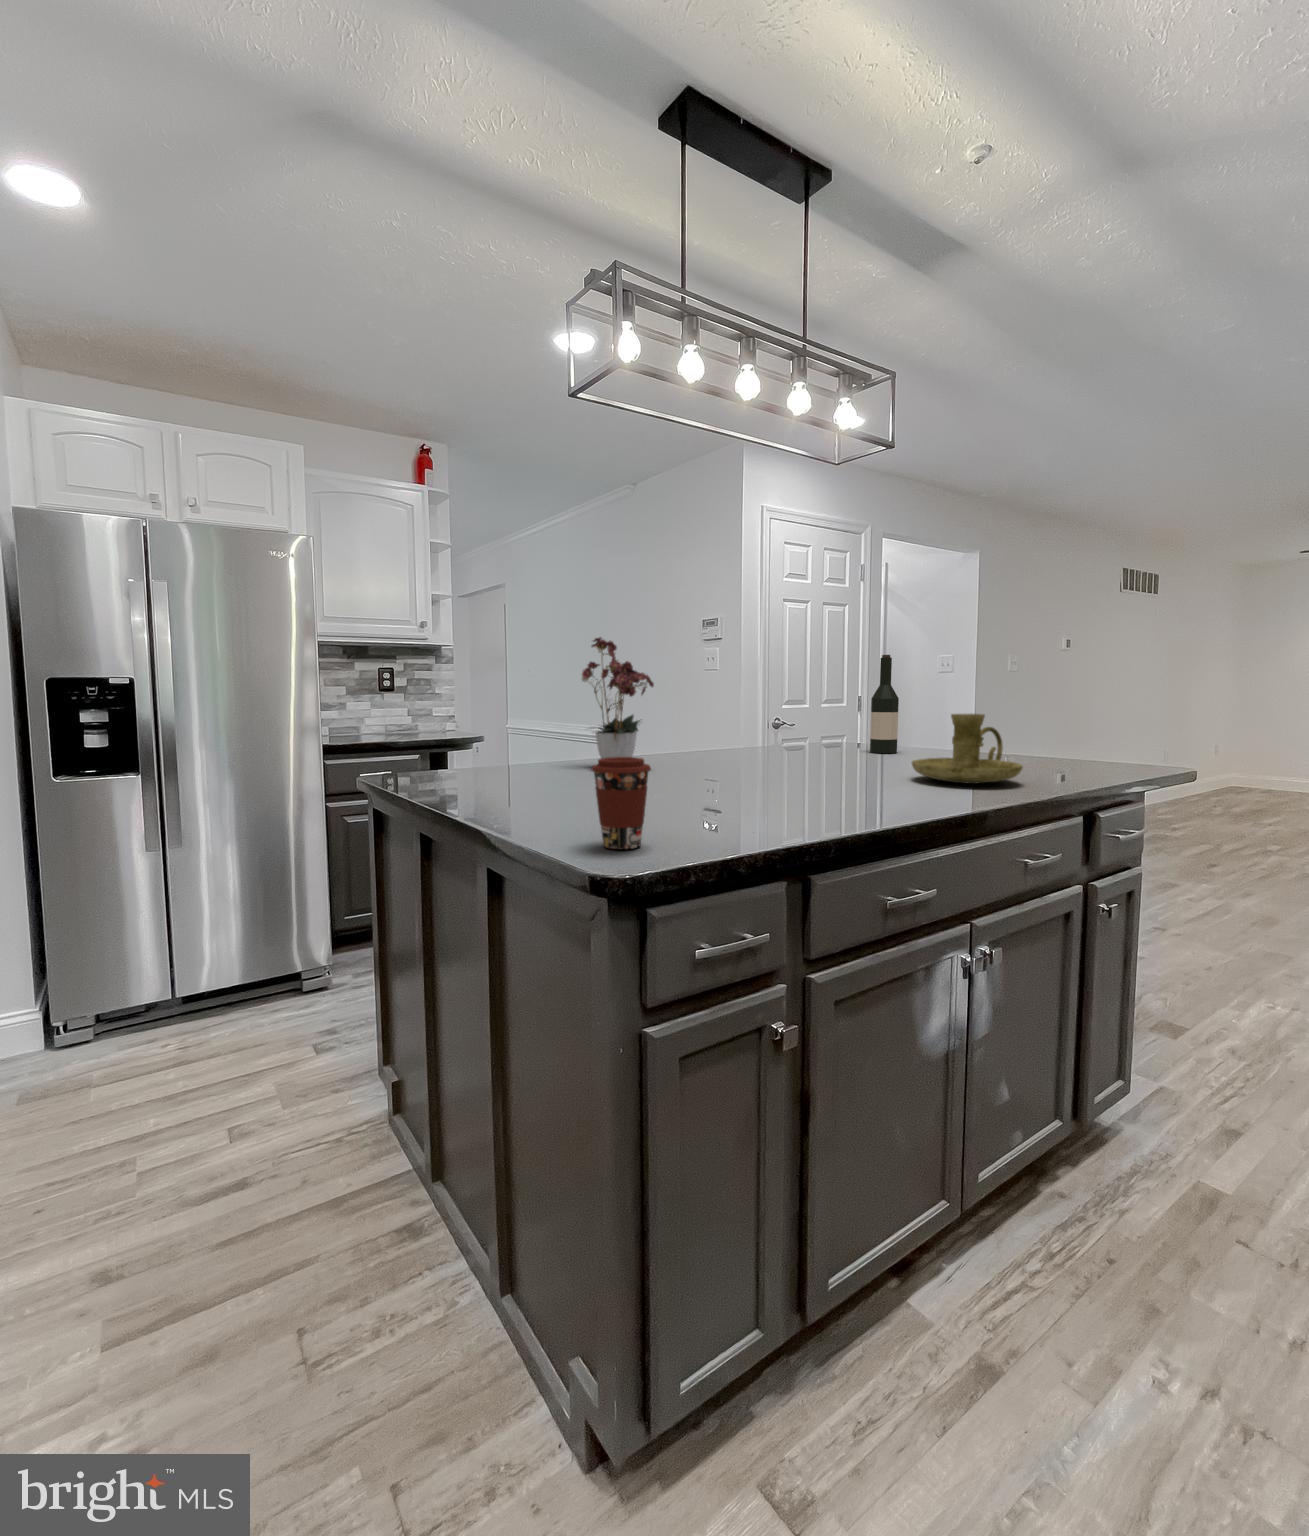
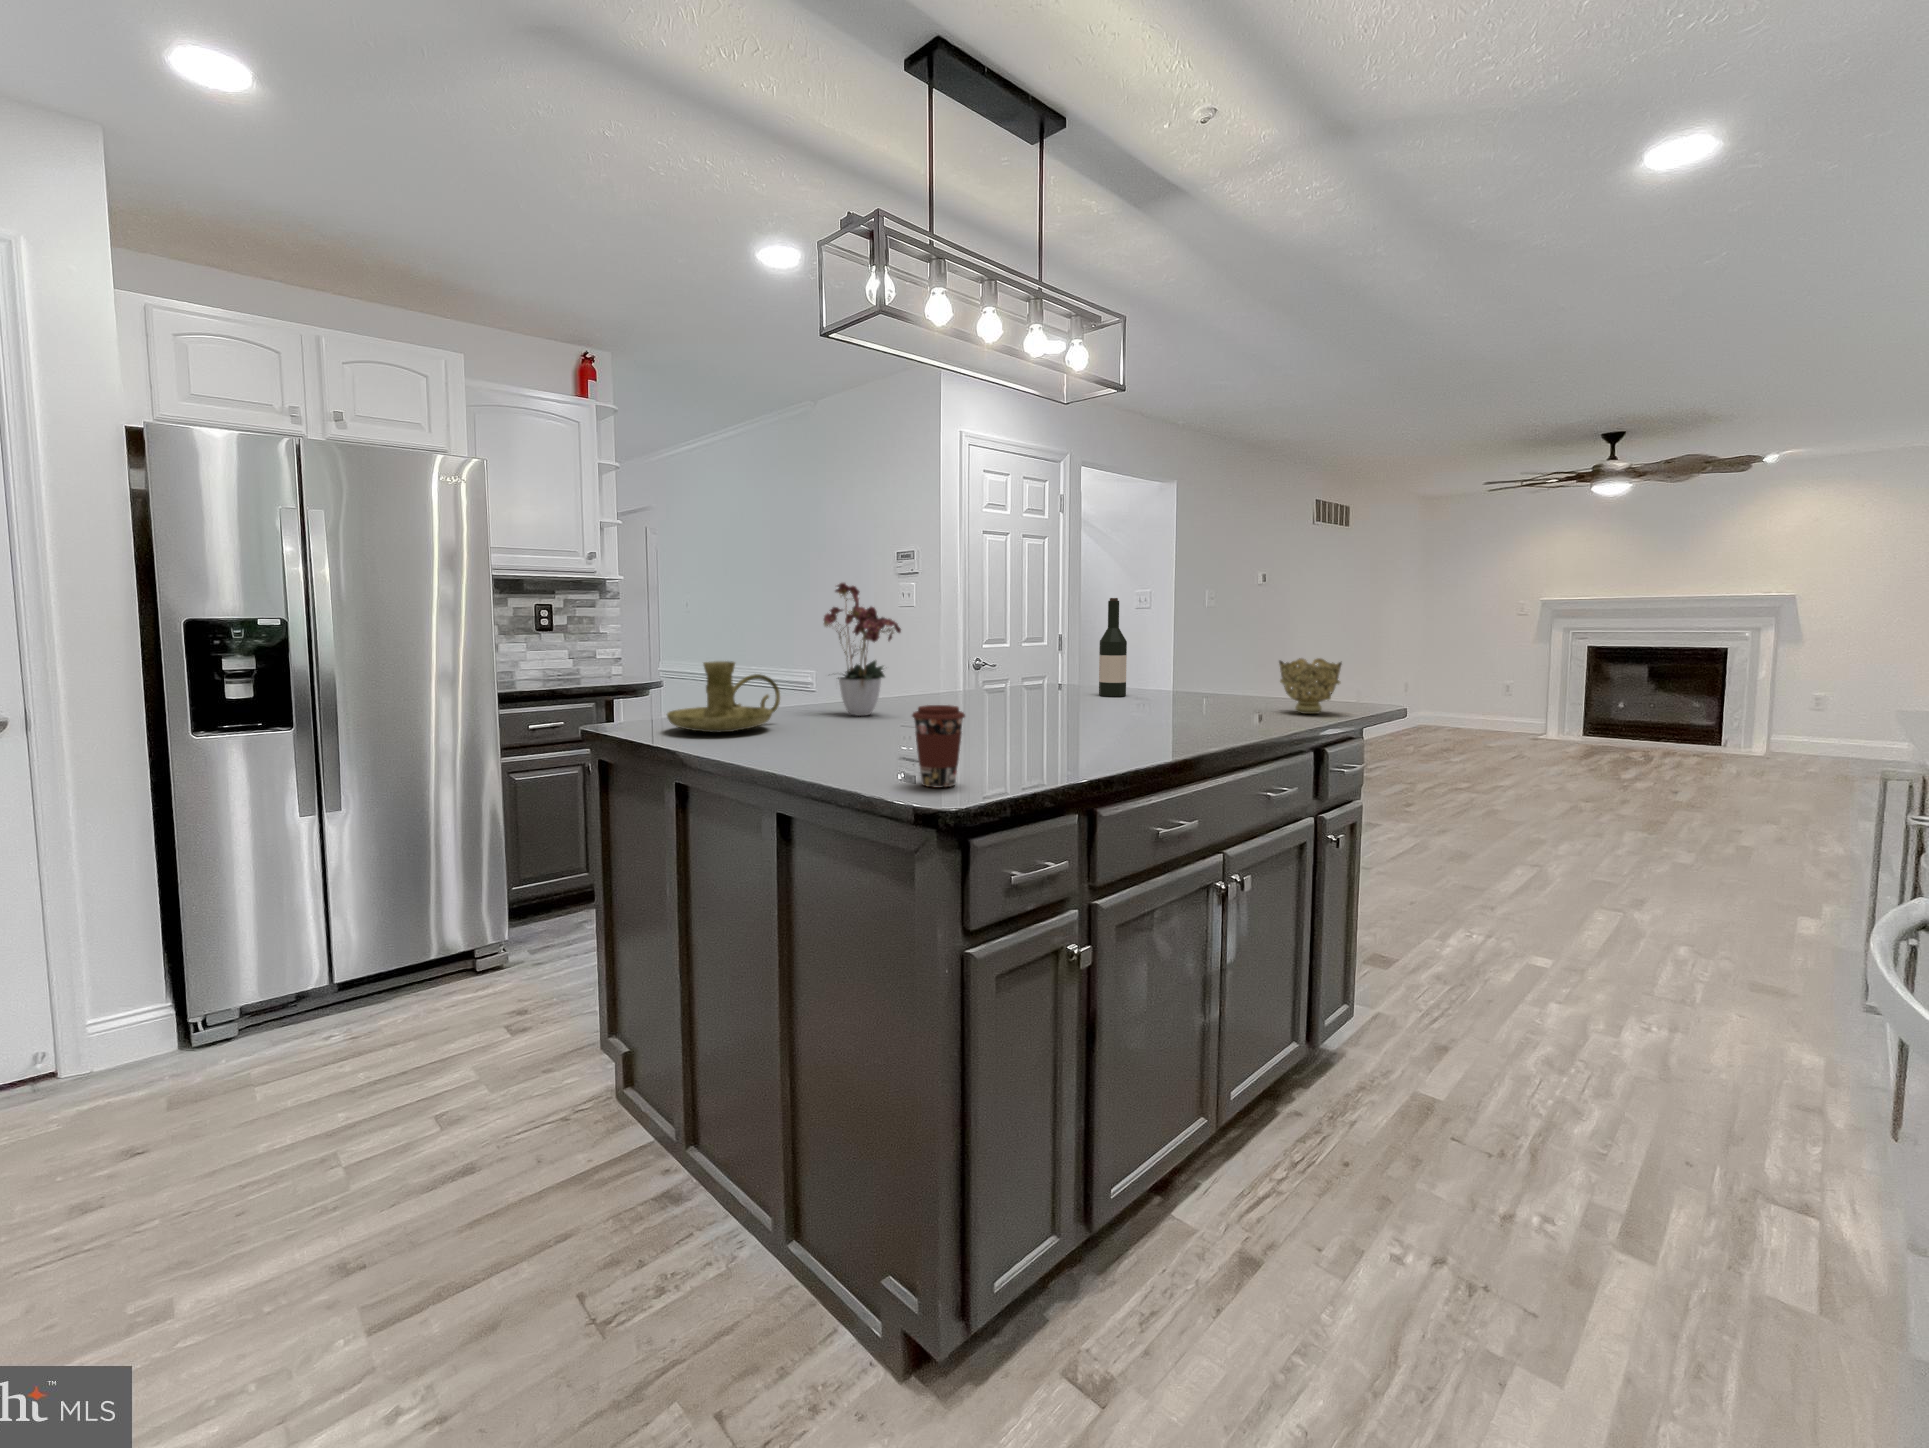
candle holder: present [912,714,1023,784] -> present [667,661,780,732]
decorative bowl: none [1055,714,1126,773] -> present [1279,658,1342,714]

